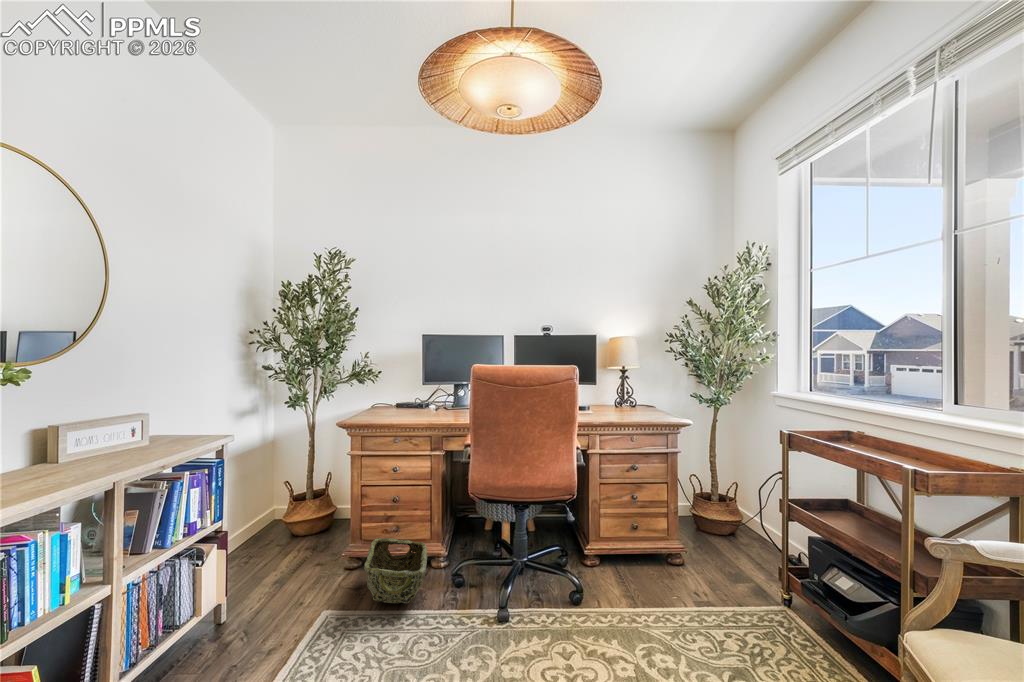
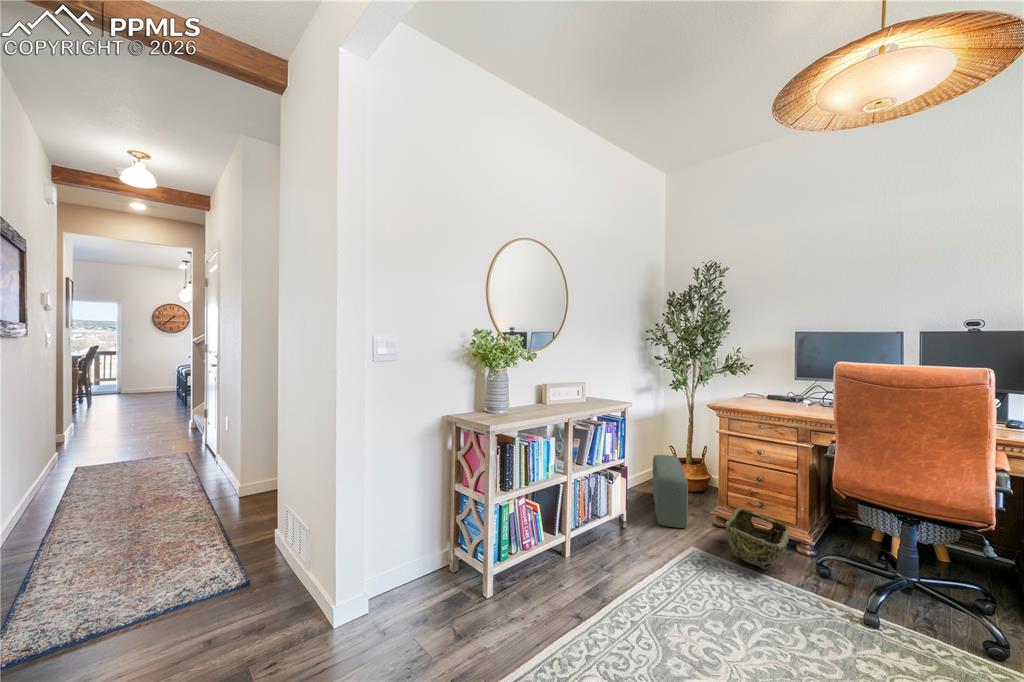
pouf: none [263,495,314,596] -> present [653,455,688,528]

